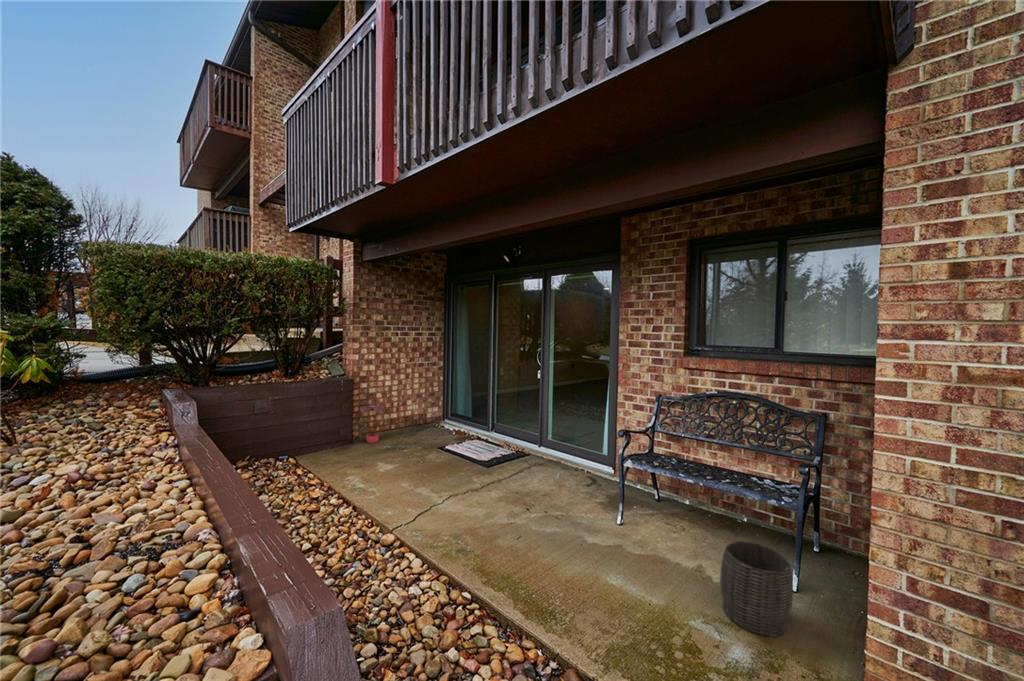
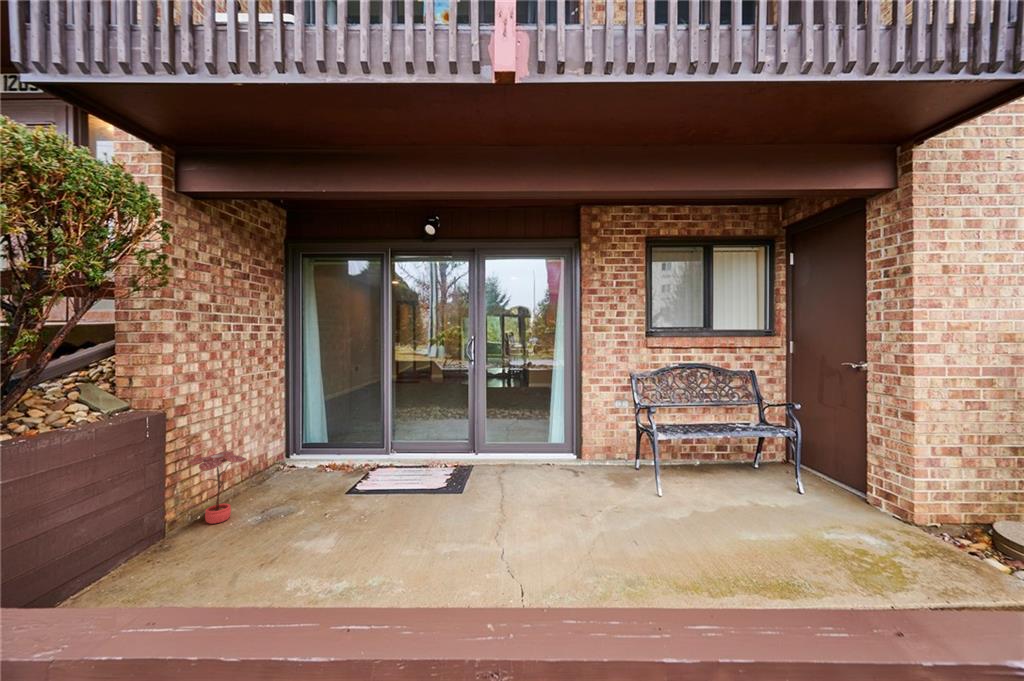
woven basket: present [720,541,793,636] -> none [796,467,854,528]

